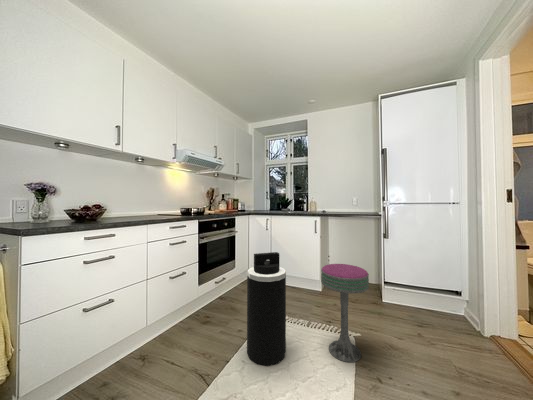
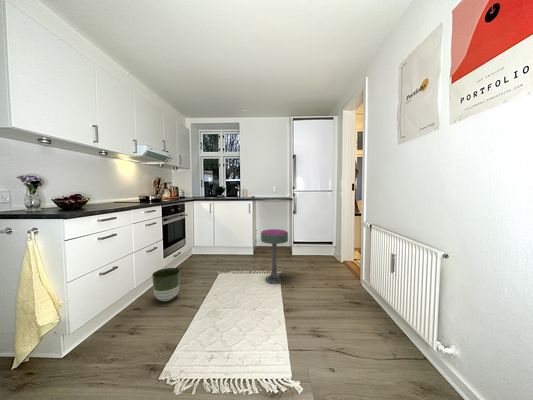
trash can: present [247,252,286,366] -> none [215,224,241,295]
planter: none [164,305,201,354] -> present [152,268,180,301]

